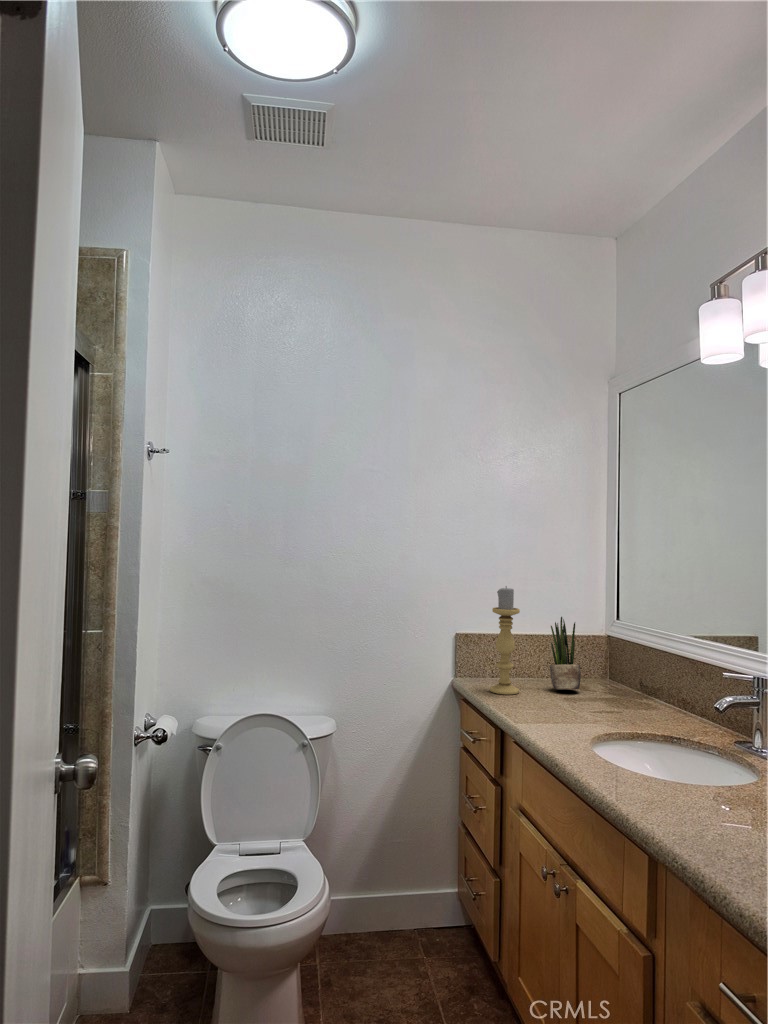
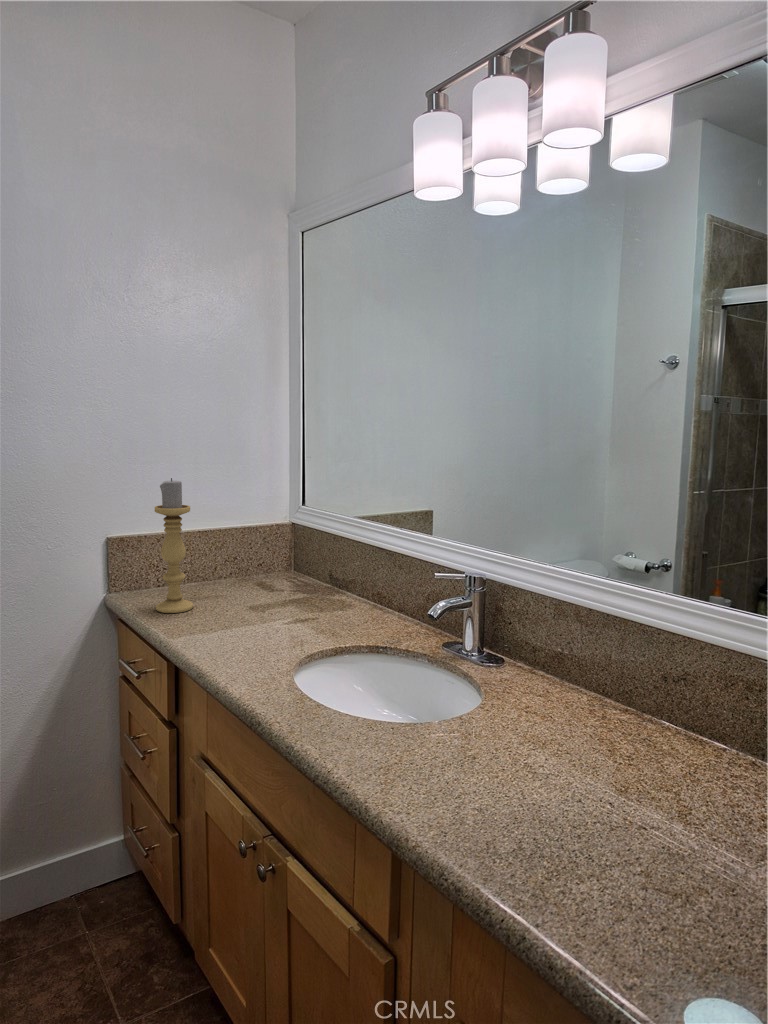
potted plant: present [550,617,581,689] -> none [229,510,265,596]

